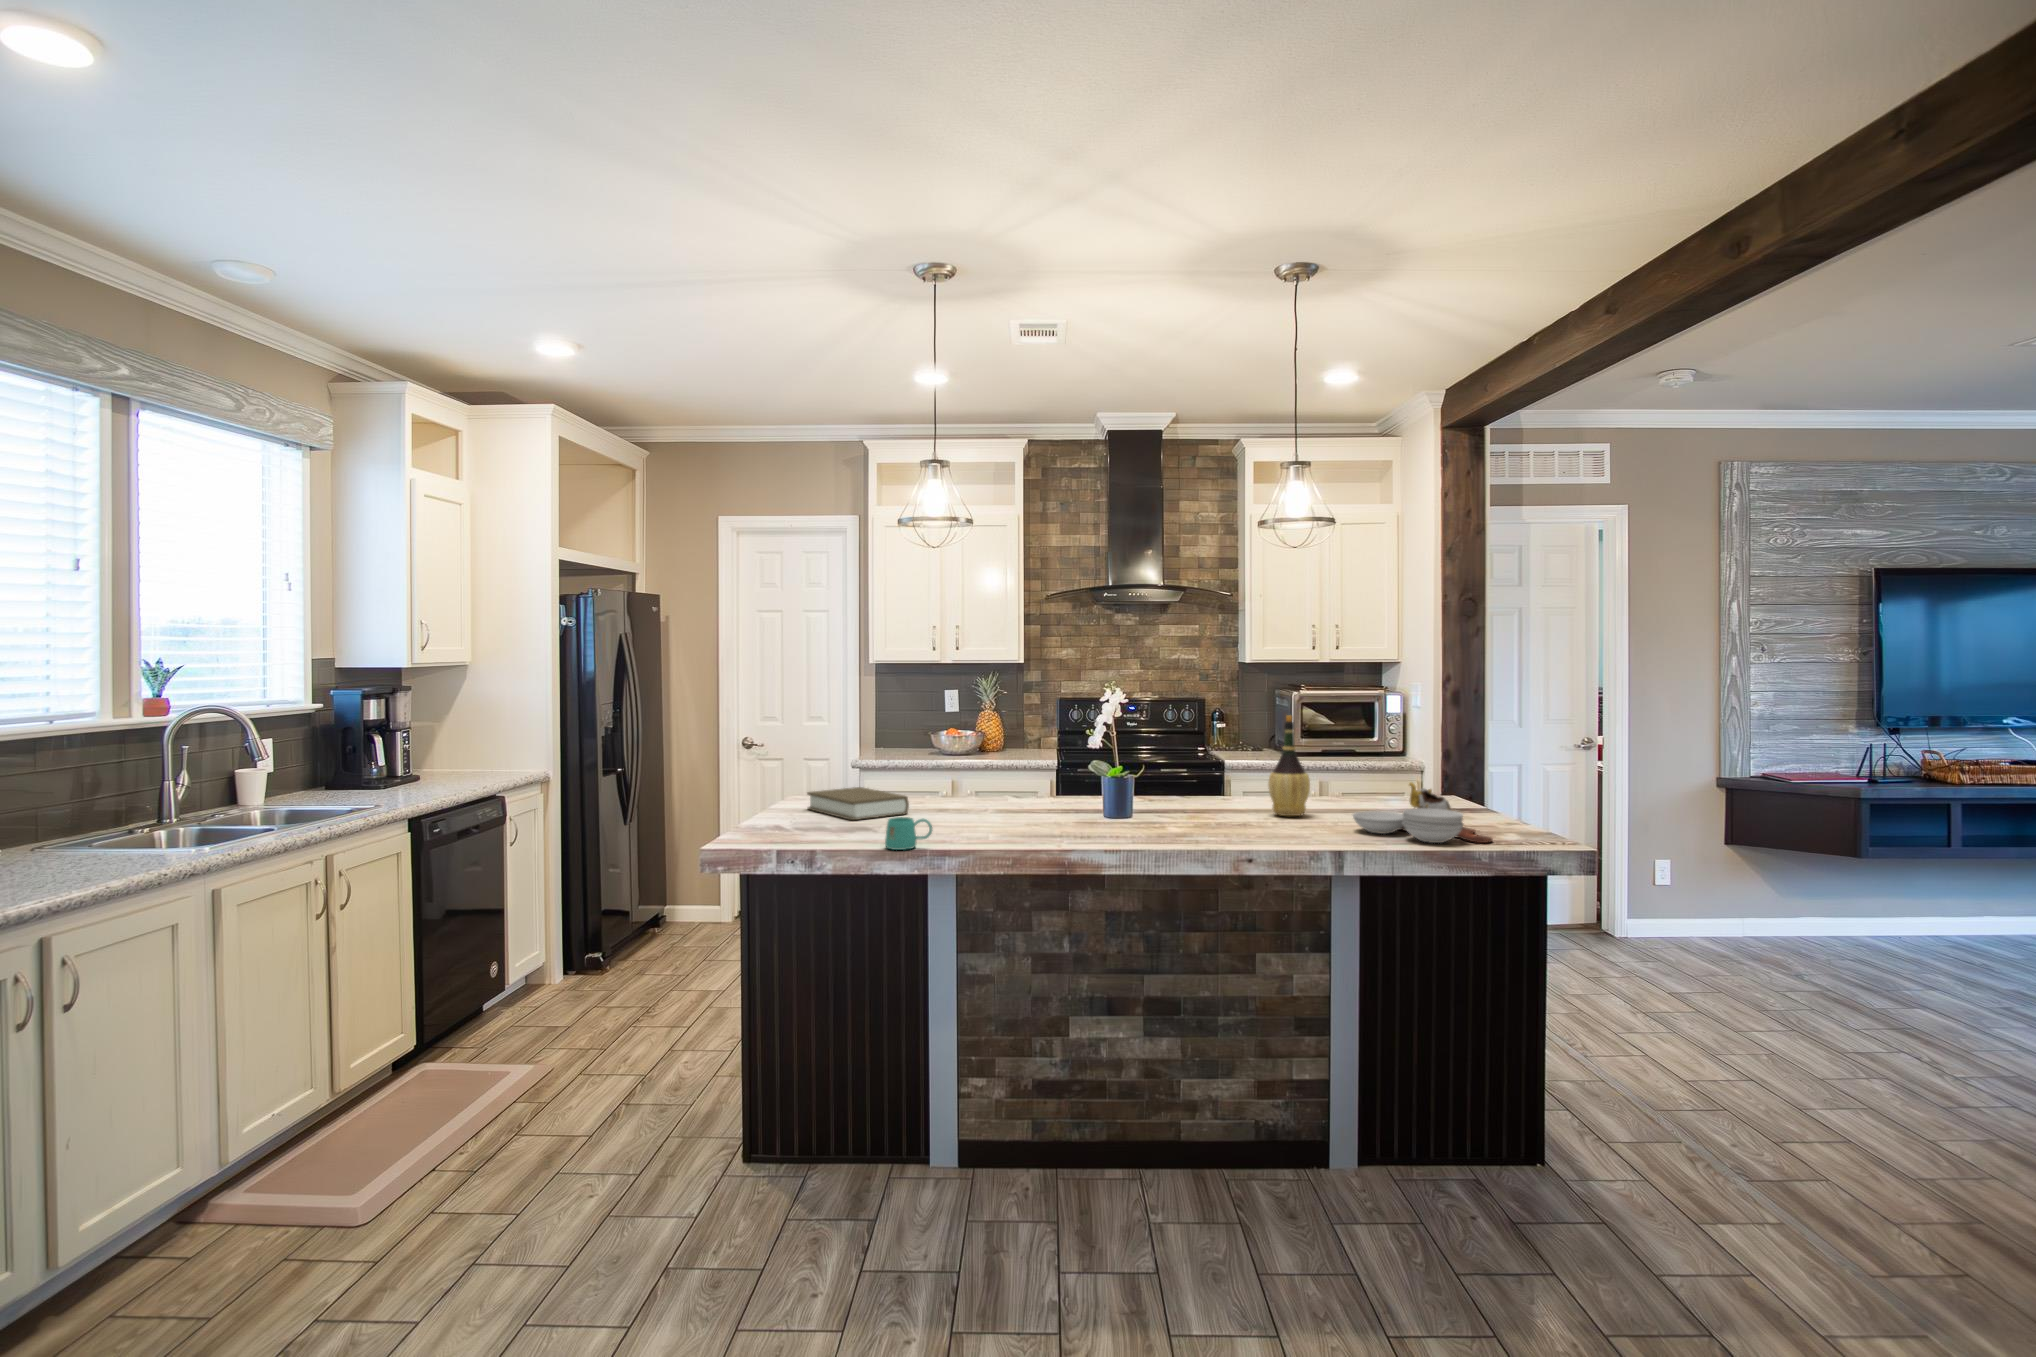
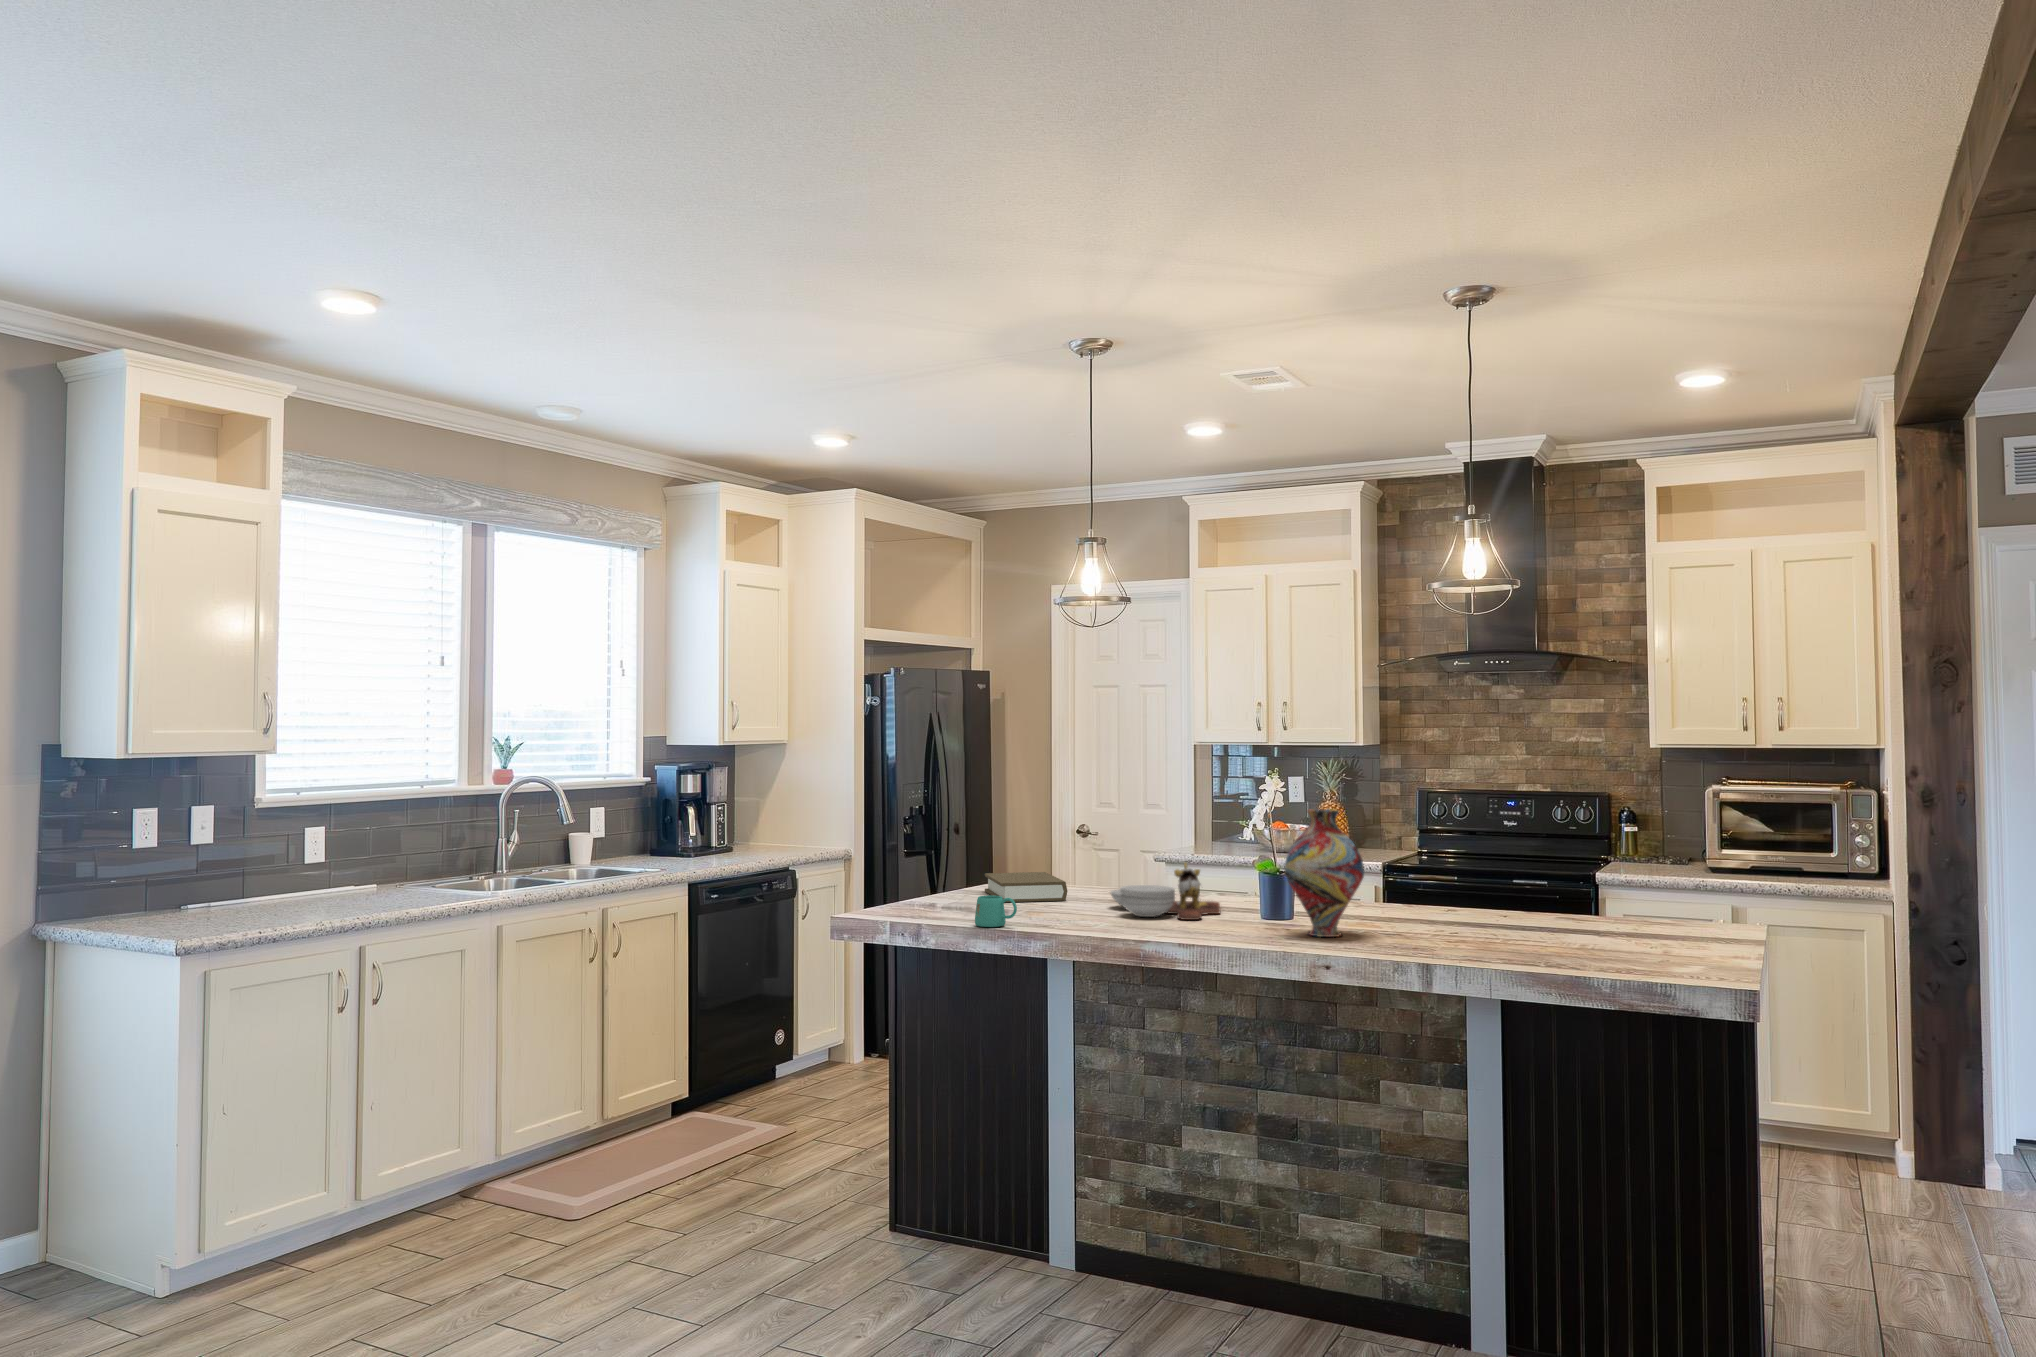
wine bottle: present [1268,715,1310,816] -> none [1447,807,1498,929]
vase: none [1169,720,1239,834] -> present [1284,809,1364,937]
cutting board: present [1353,783,1493,843] -> present [1110,863,1220,920]

